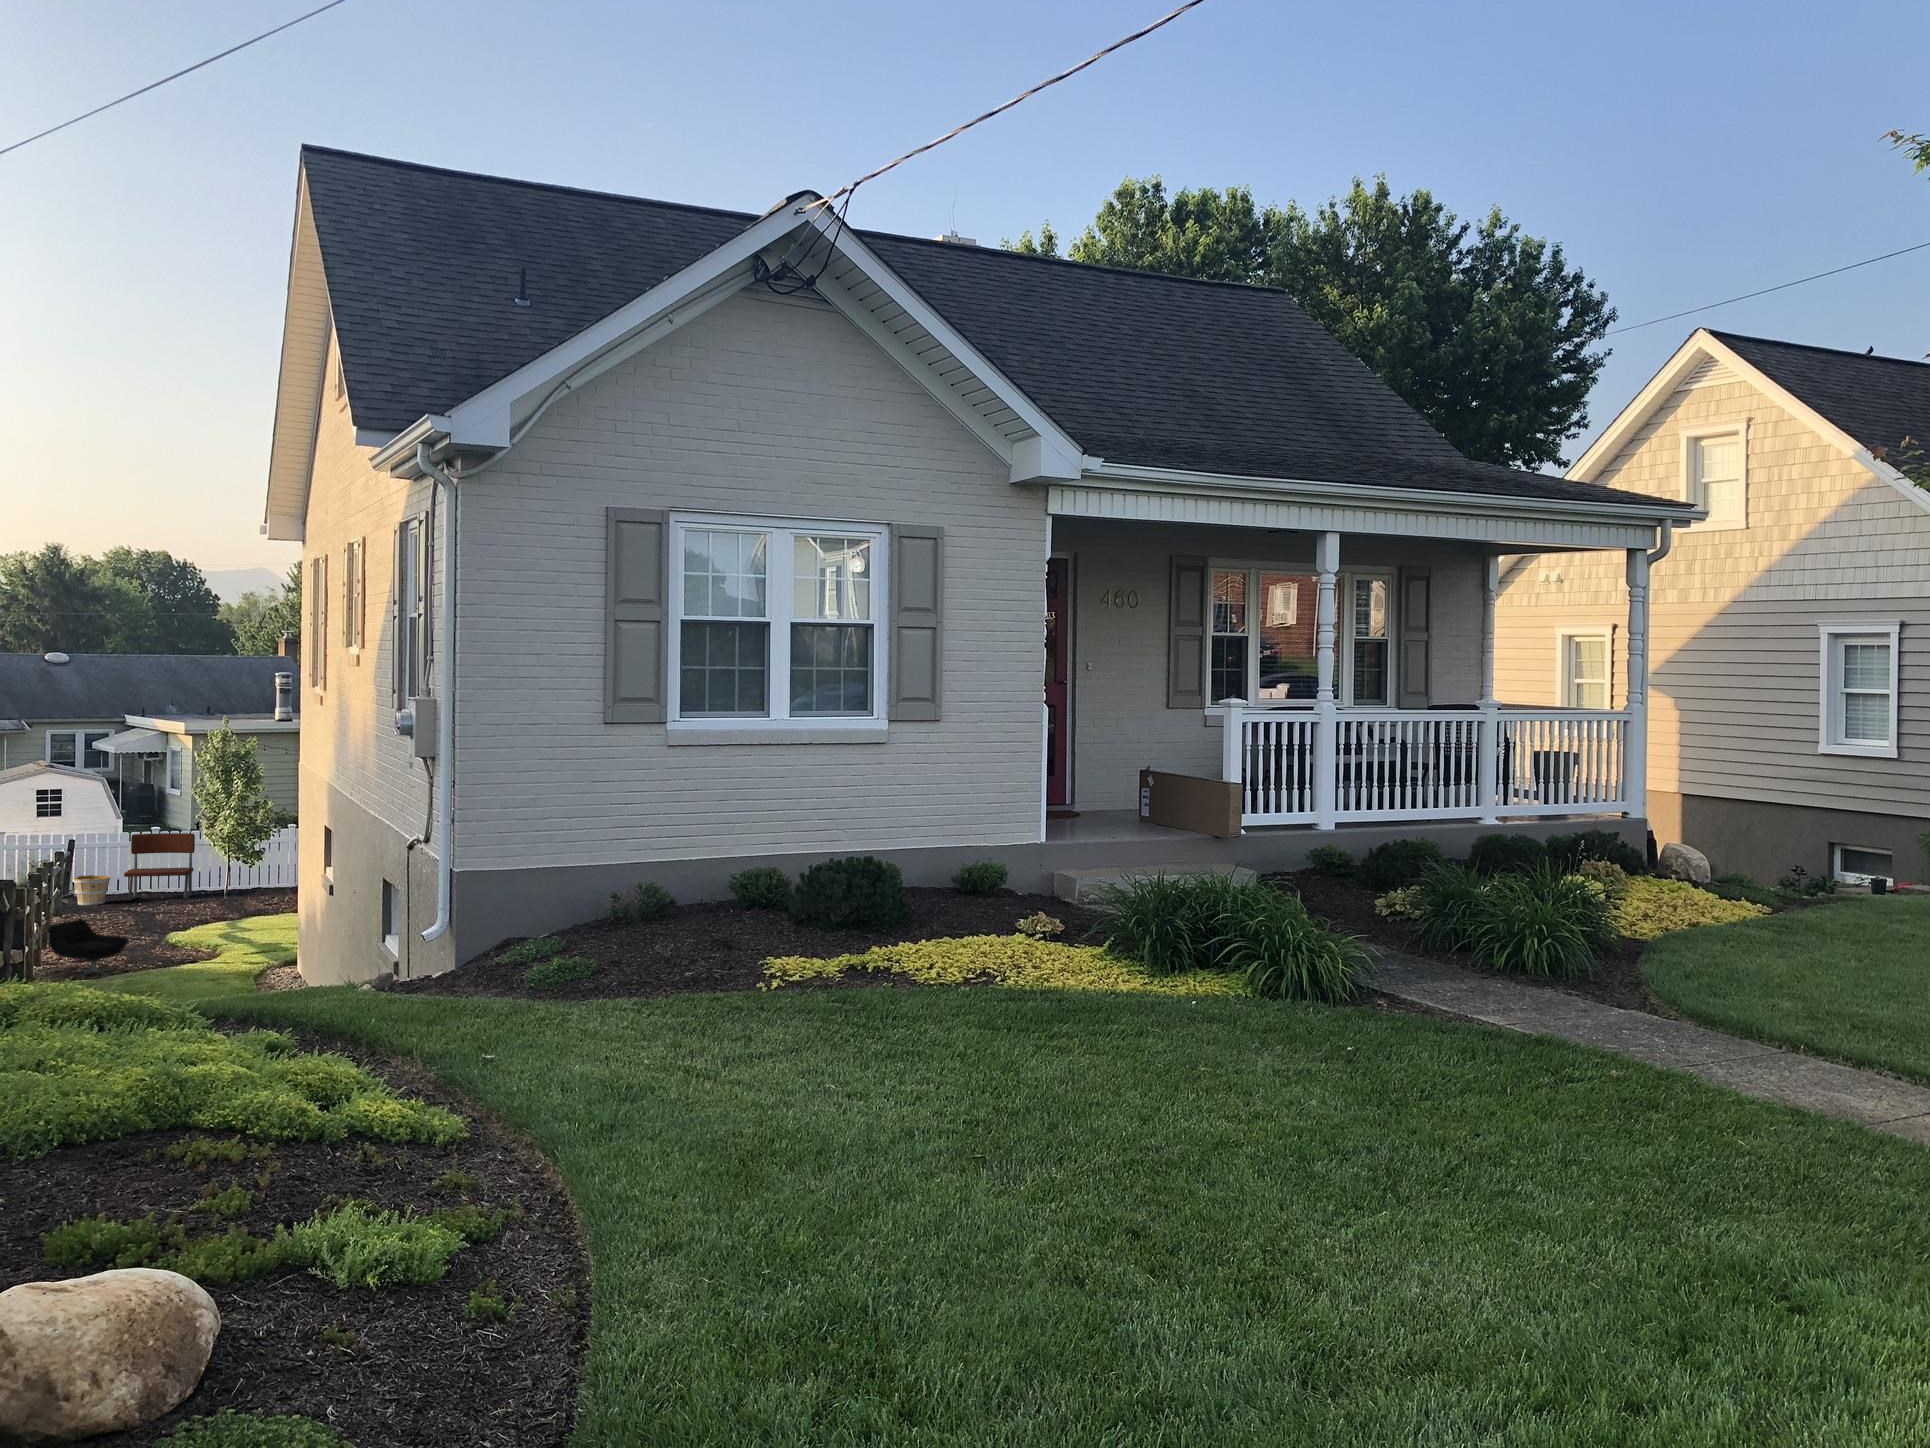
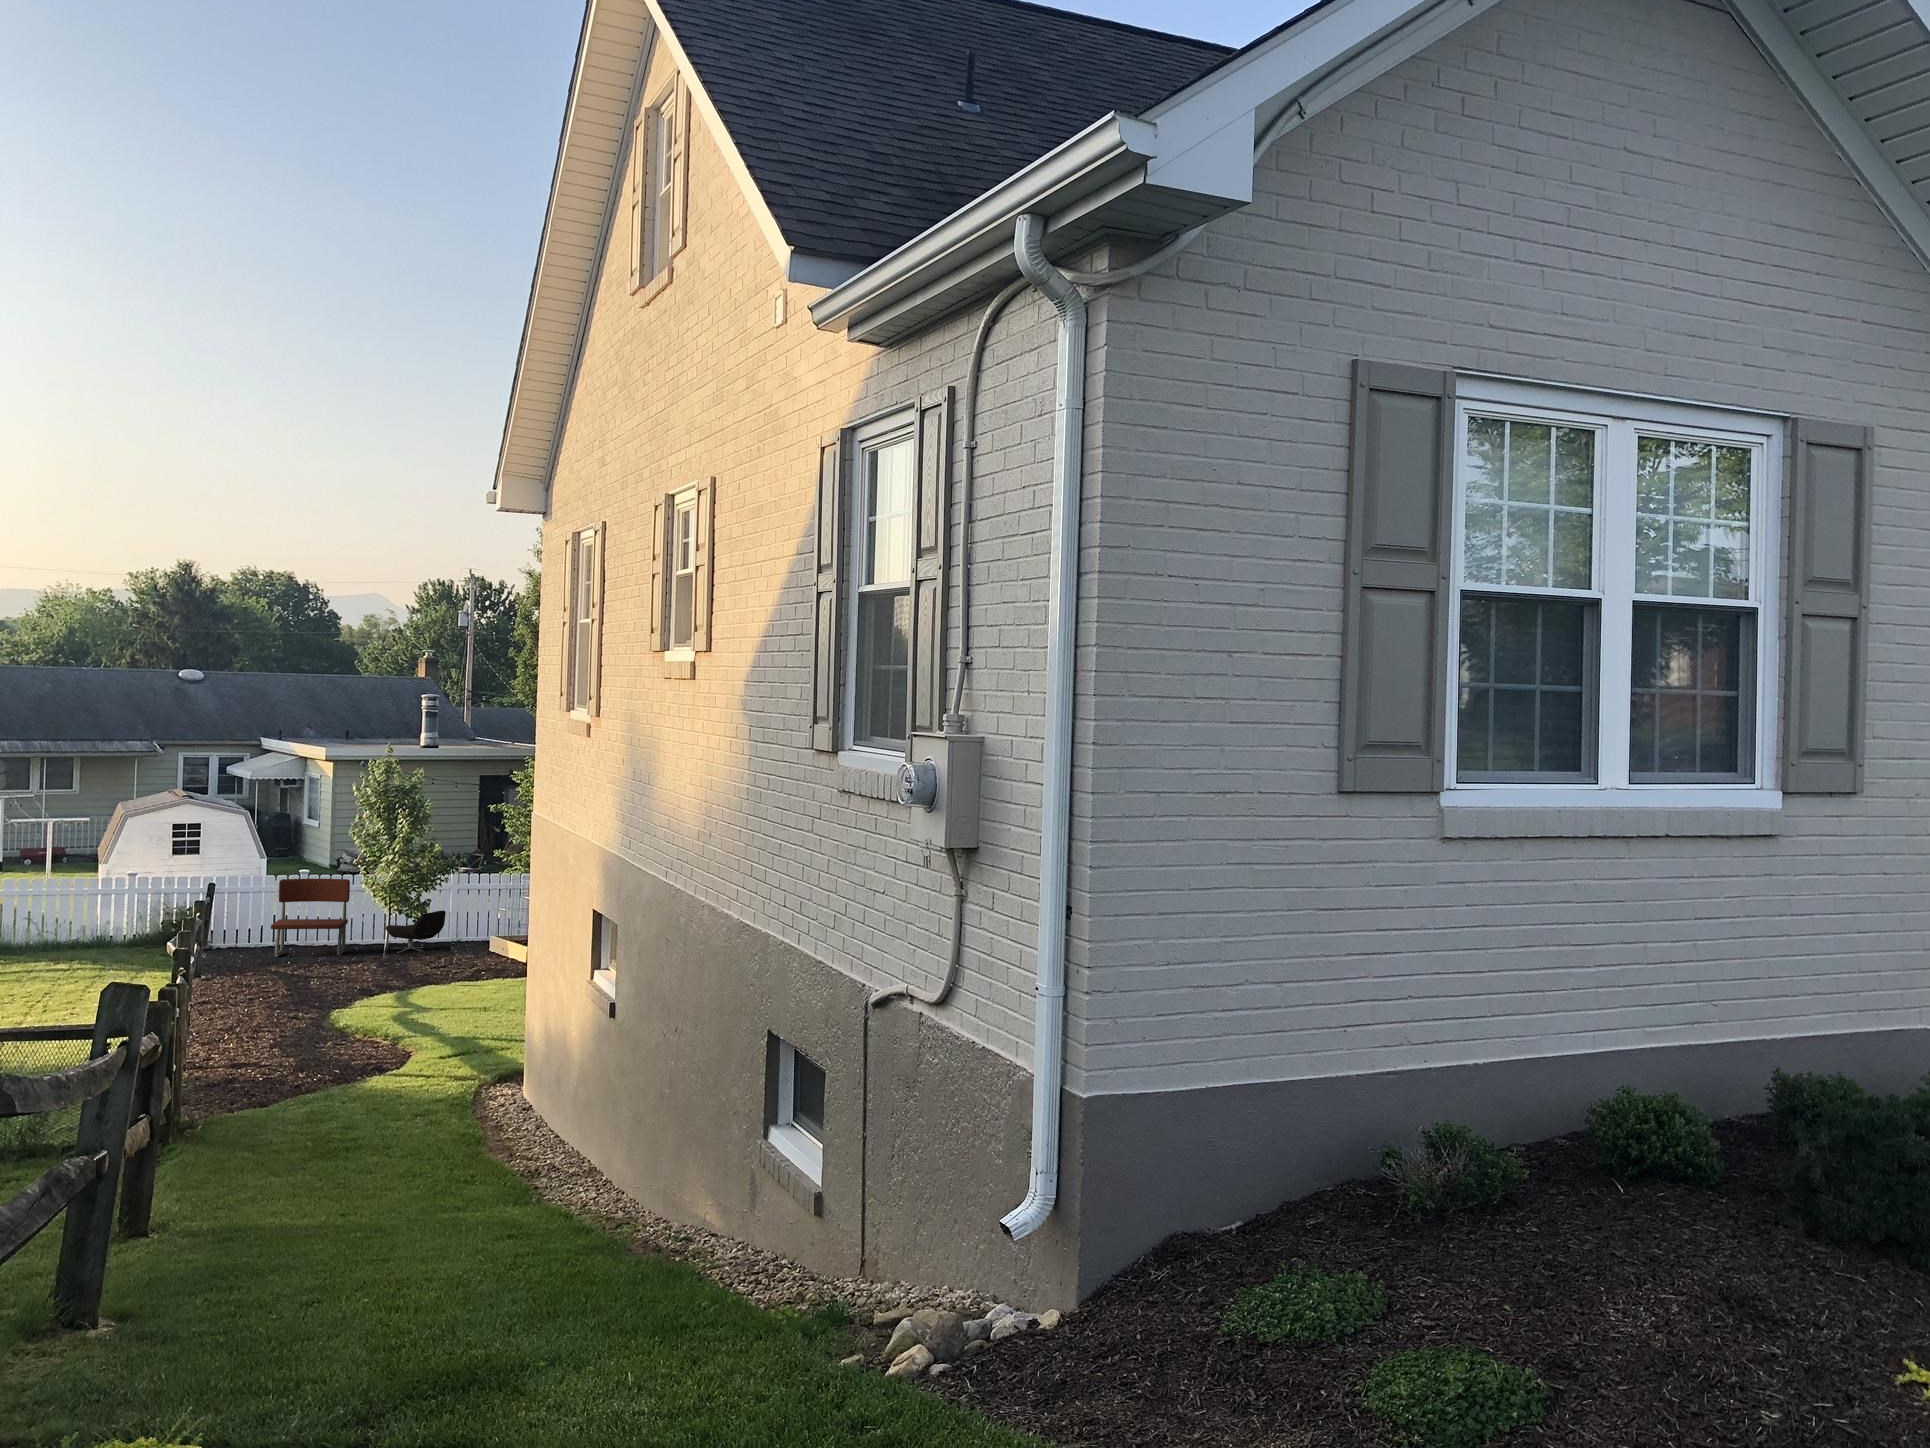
wooden bucket: present [73,875,110,905] -> none [214,927,256,963]
lounge chair: present [48,919,129,972] -> present [386,910,446,953]

